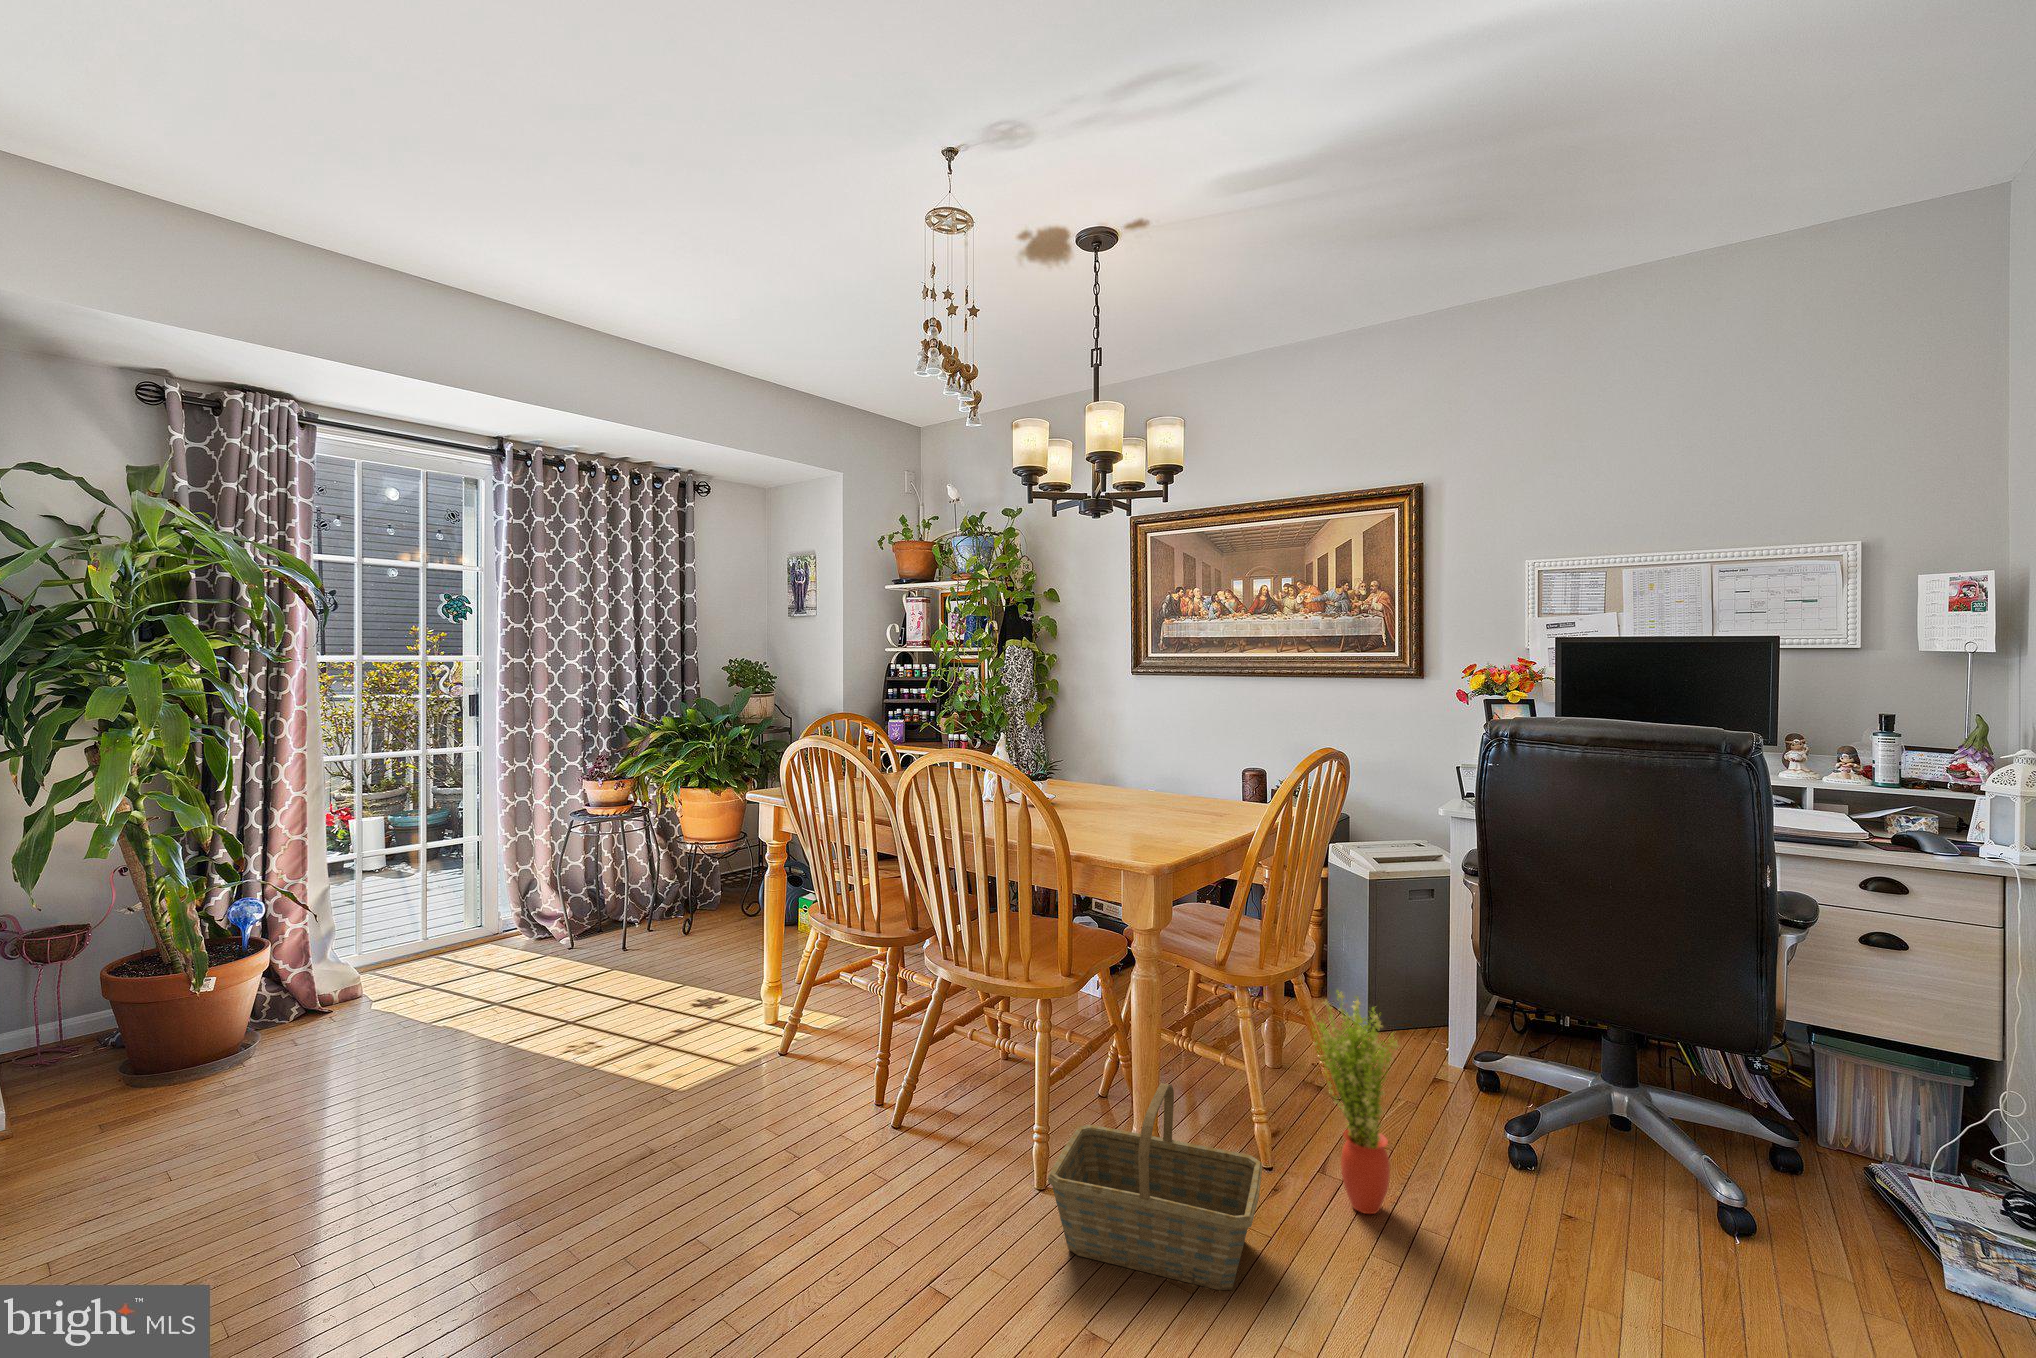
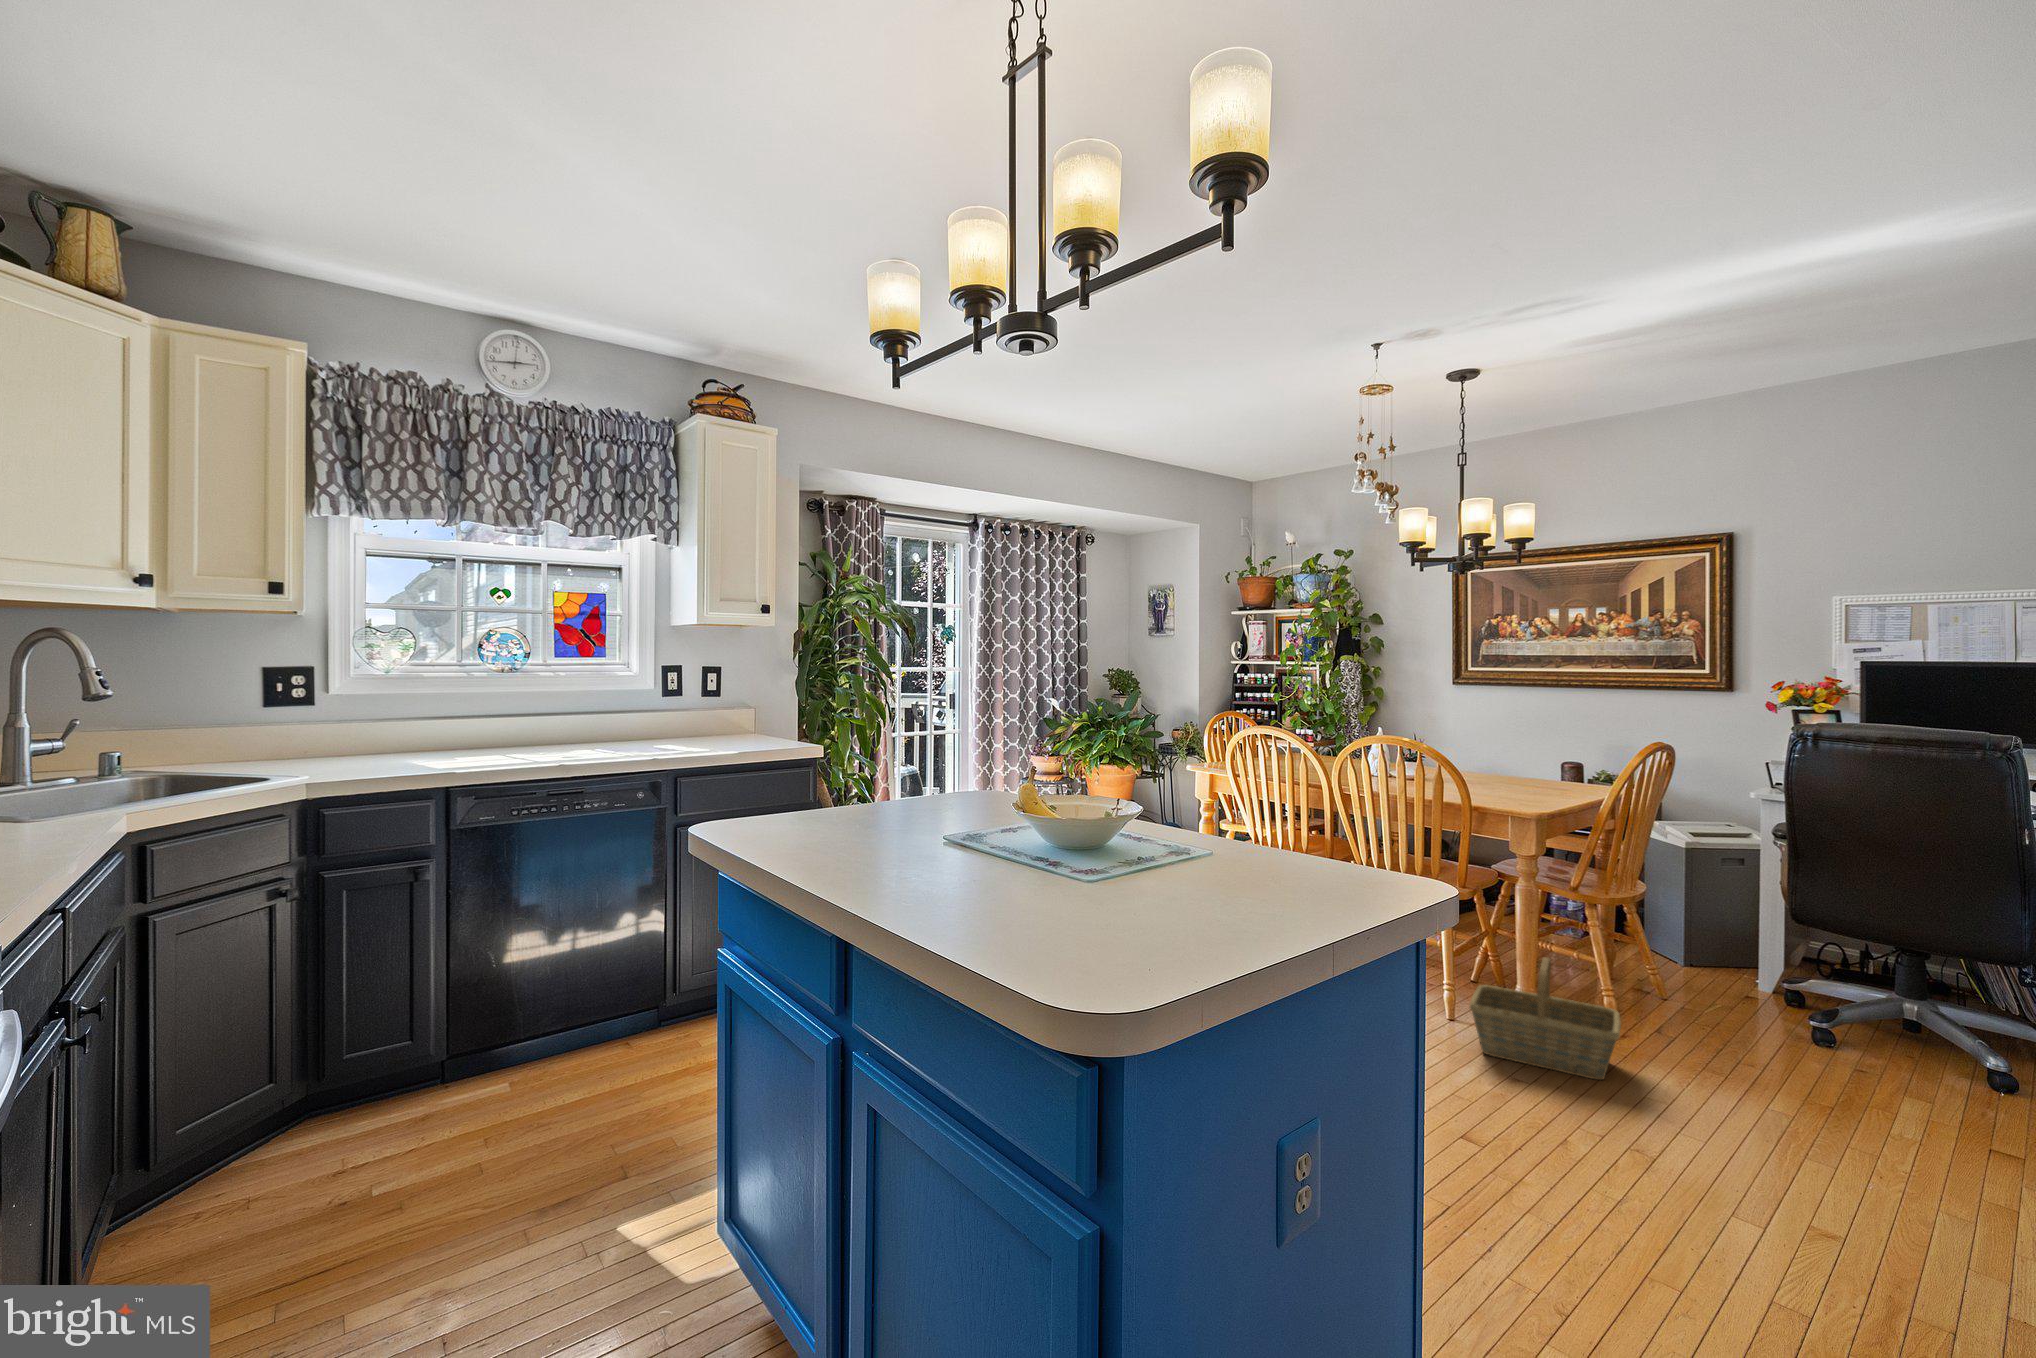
potted plant: present [1311,991,1399,1214] -> none [1650,908,1724,1058]

